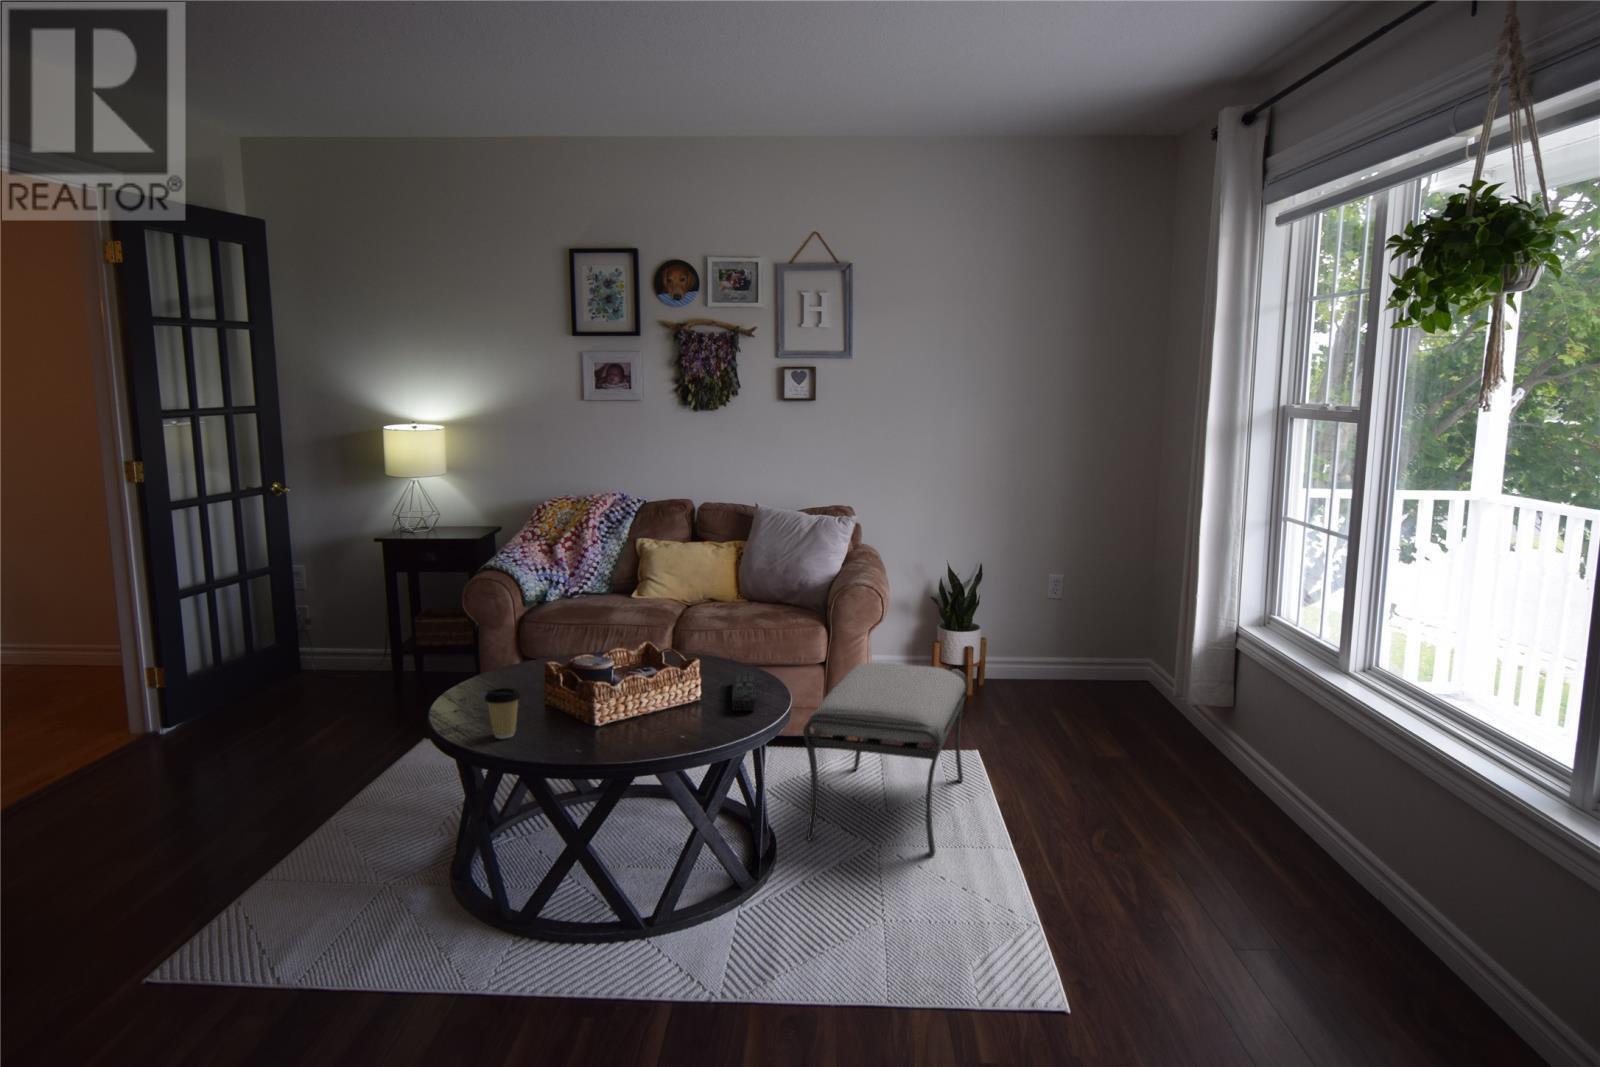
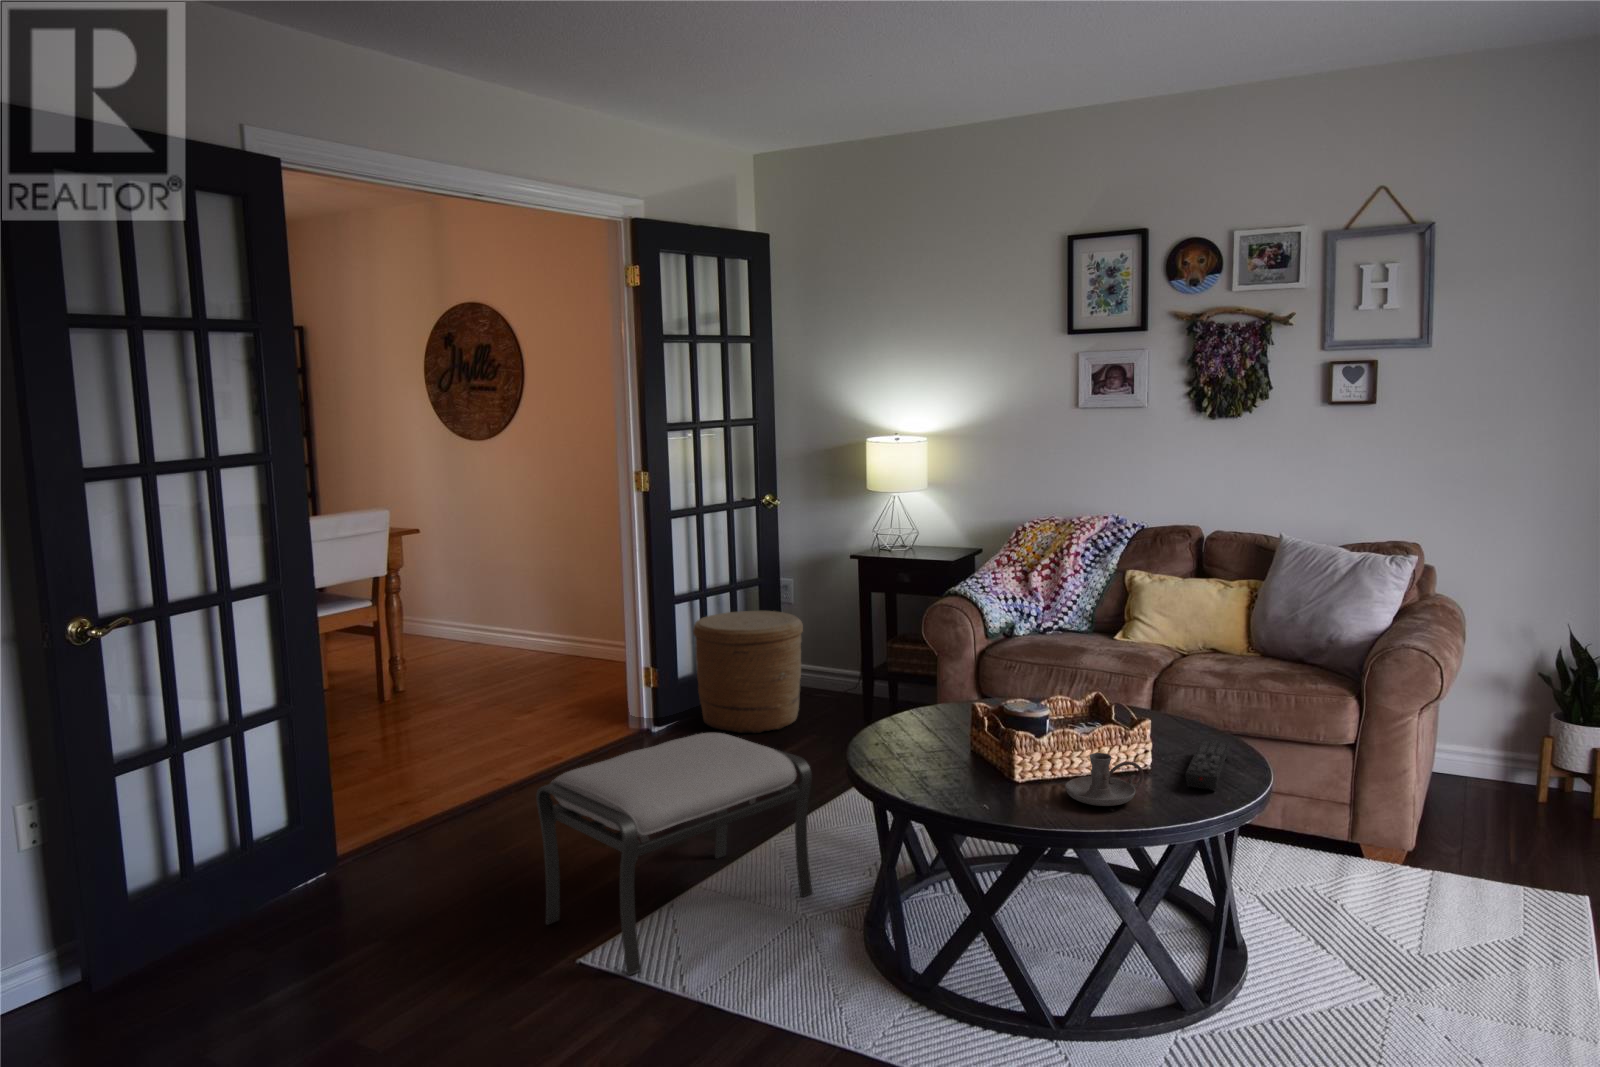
woven basket: none [201,600,327,726] -> present [693,611,803,733]
ottoman: present [803,662,968,857] -> present [536,733,812,975]
coffee cup: present [485,688,521,739] -> none [895,723,934,779]
candle holder: none [641,693,701,736] -> present [1065,753,1144,806]

